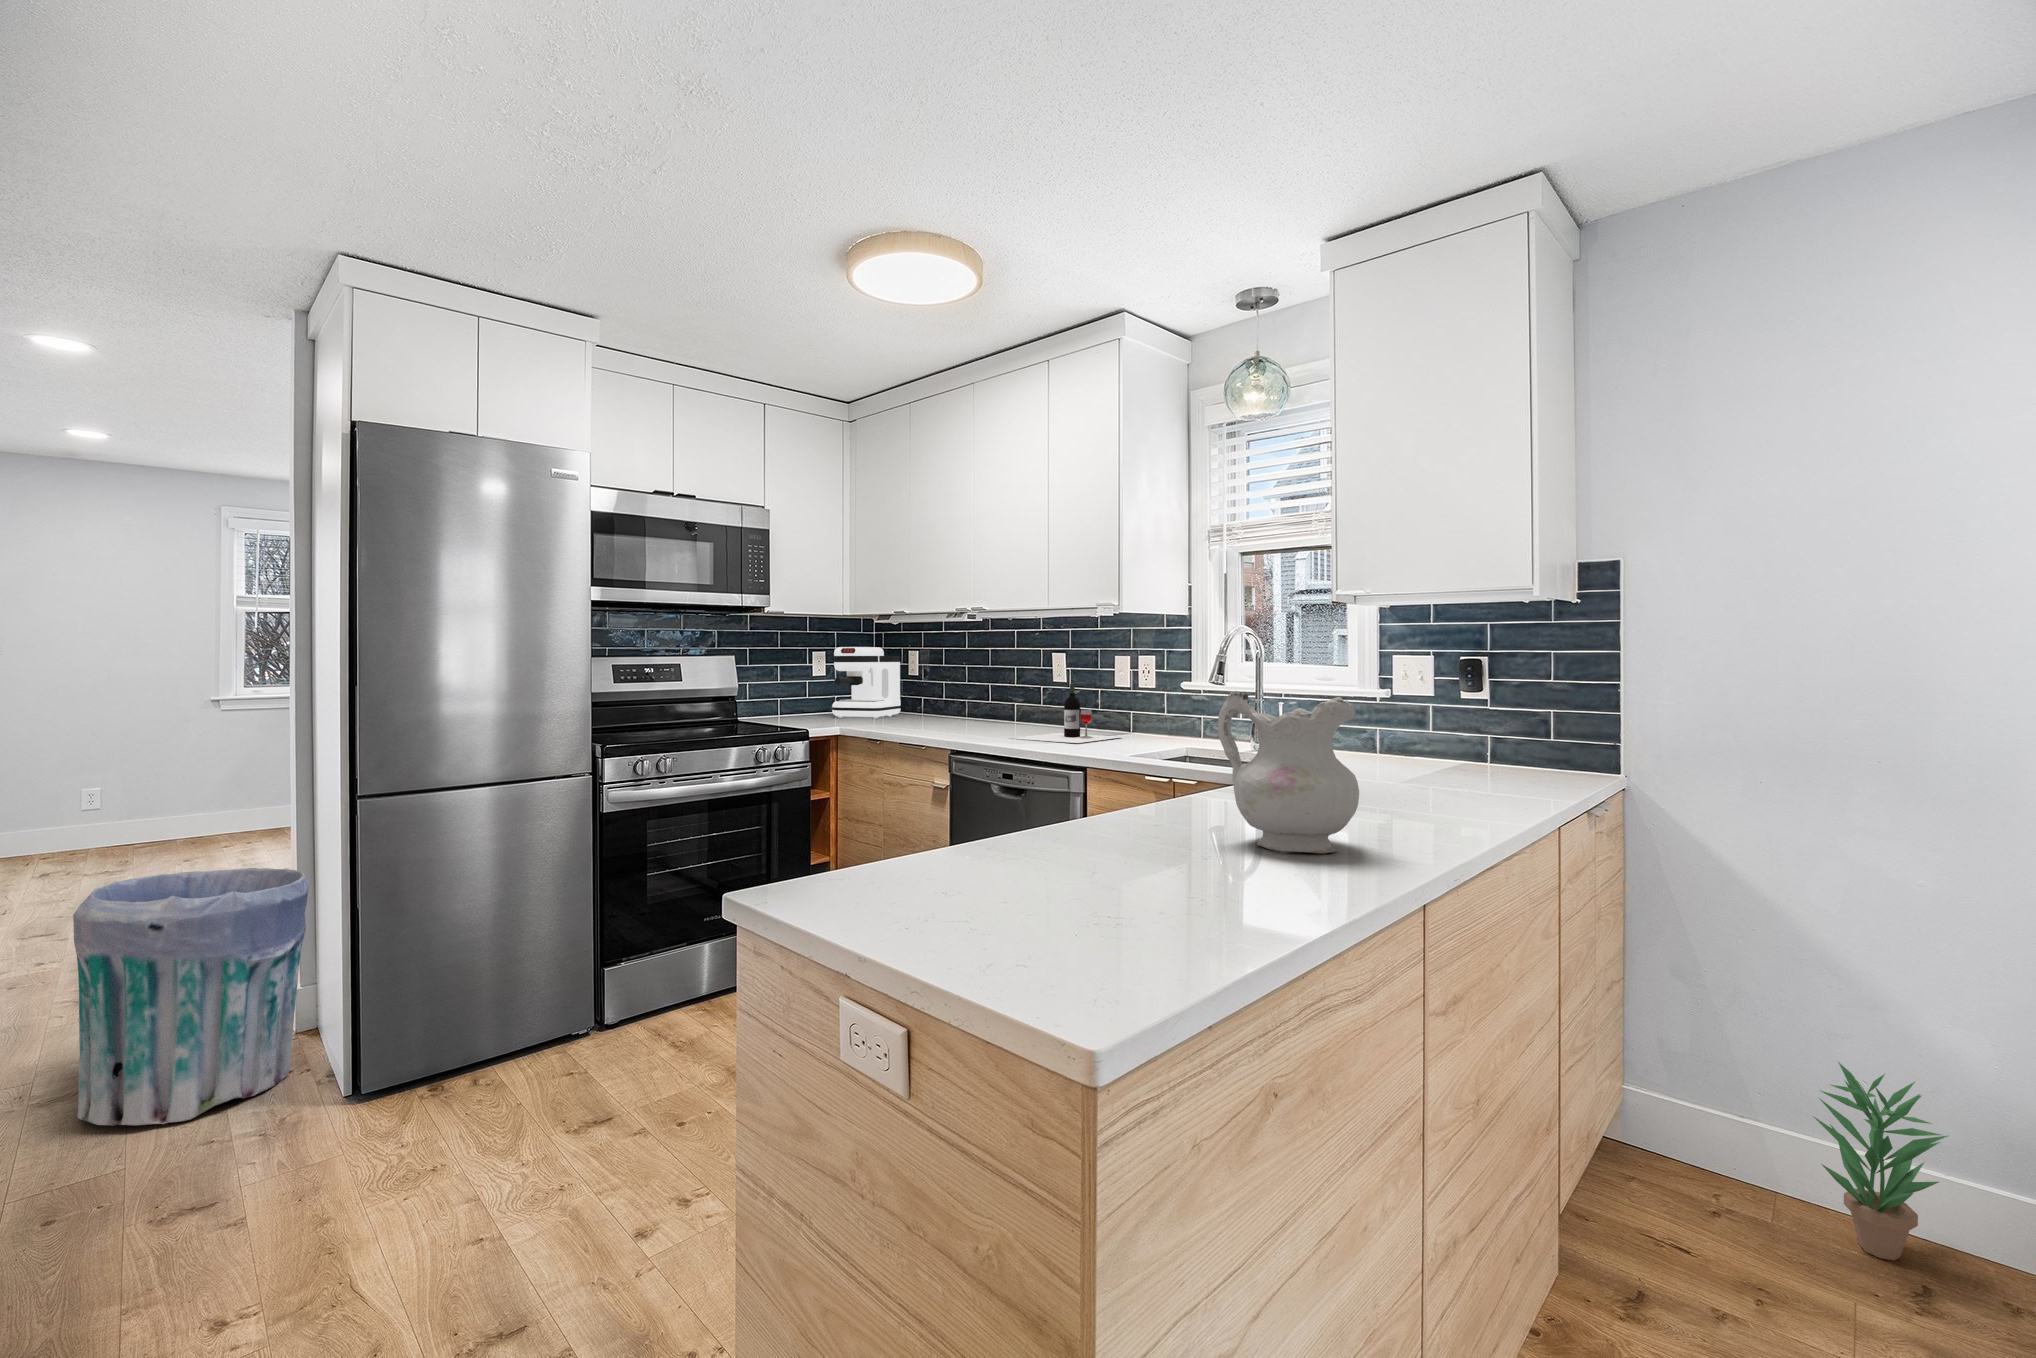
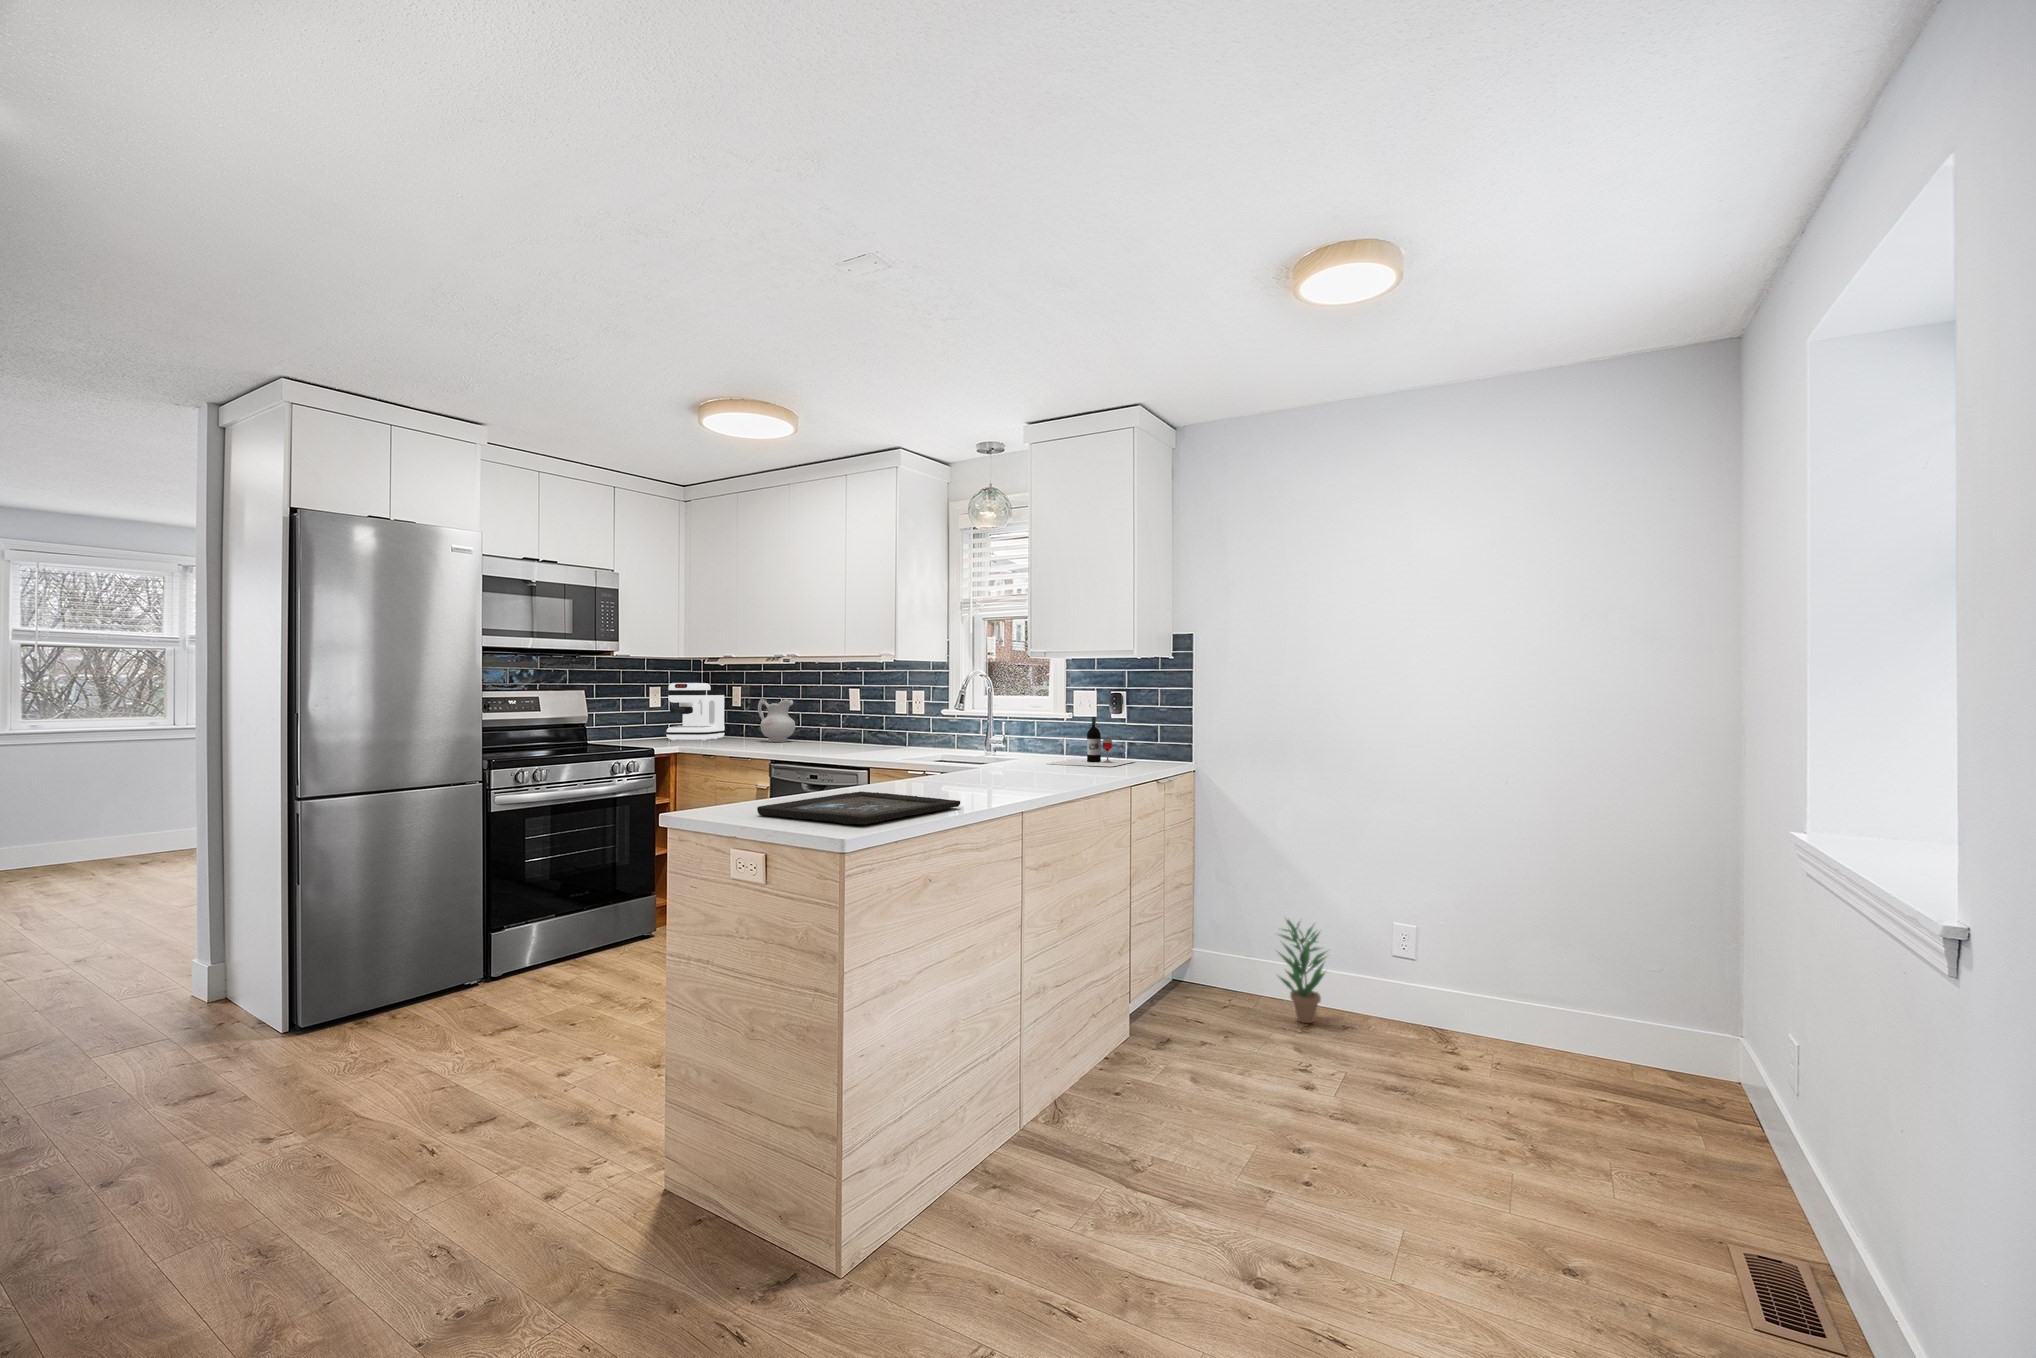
wine bottle: present [1012,684,1121,743] -> present [1048,717,1134,767]
ceramic pitcher: present [1218,691,1359,853] -> present [758,698,795,742]
tray: none [898,844,1318,975] -> present [757,792,960,824]
trash can: present [73,868,309,1126] -> none [44,863,240,1062]

